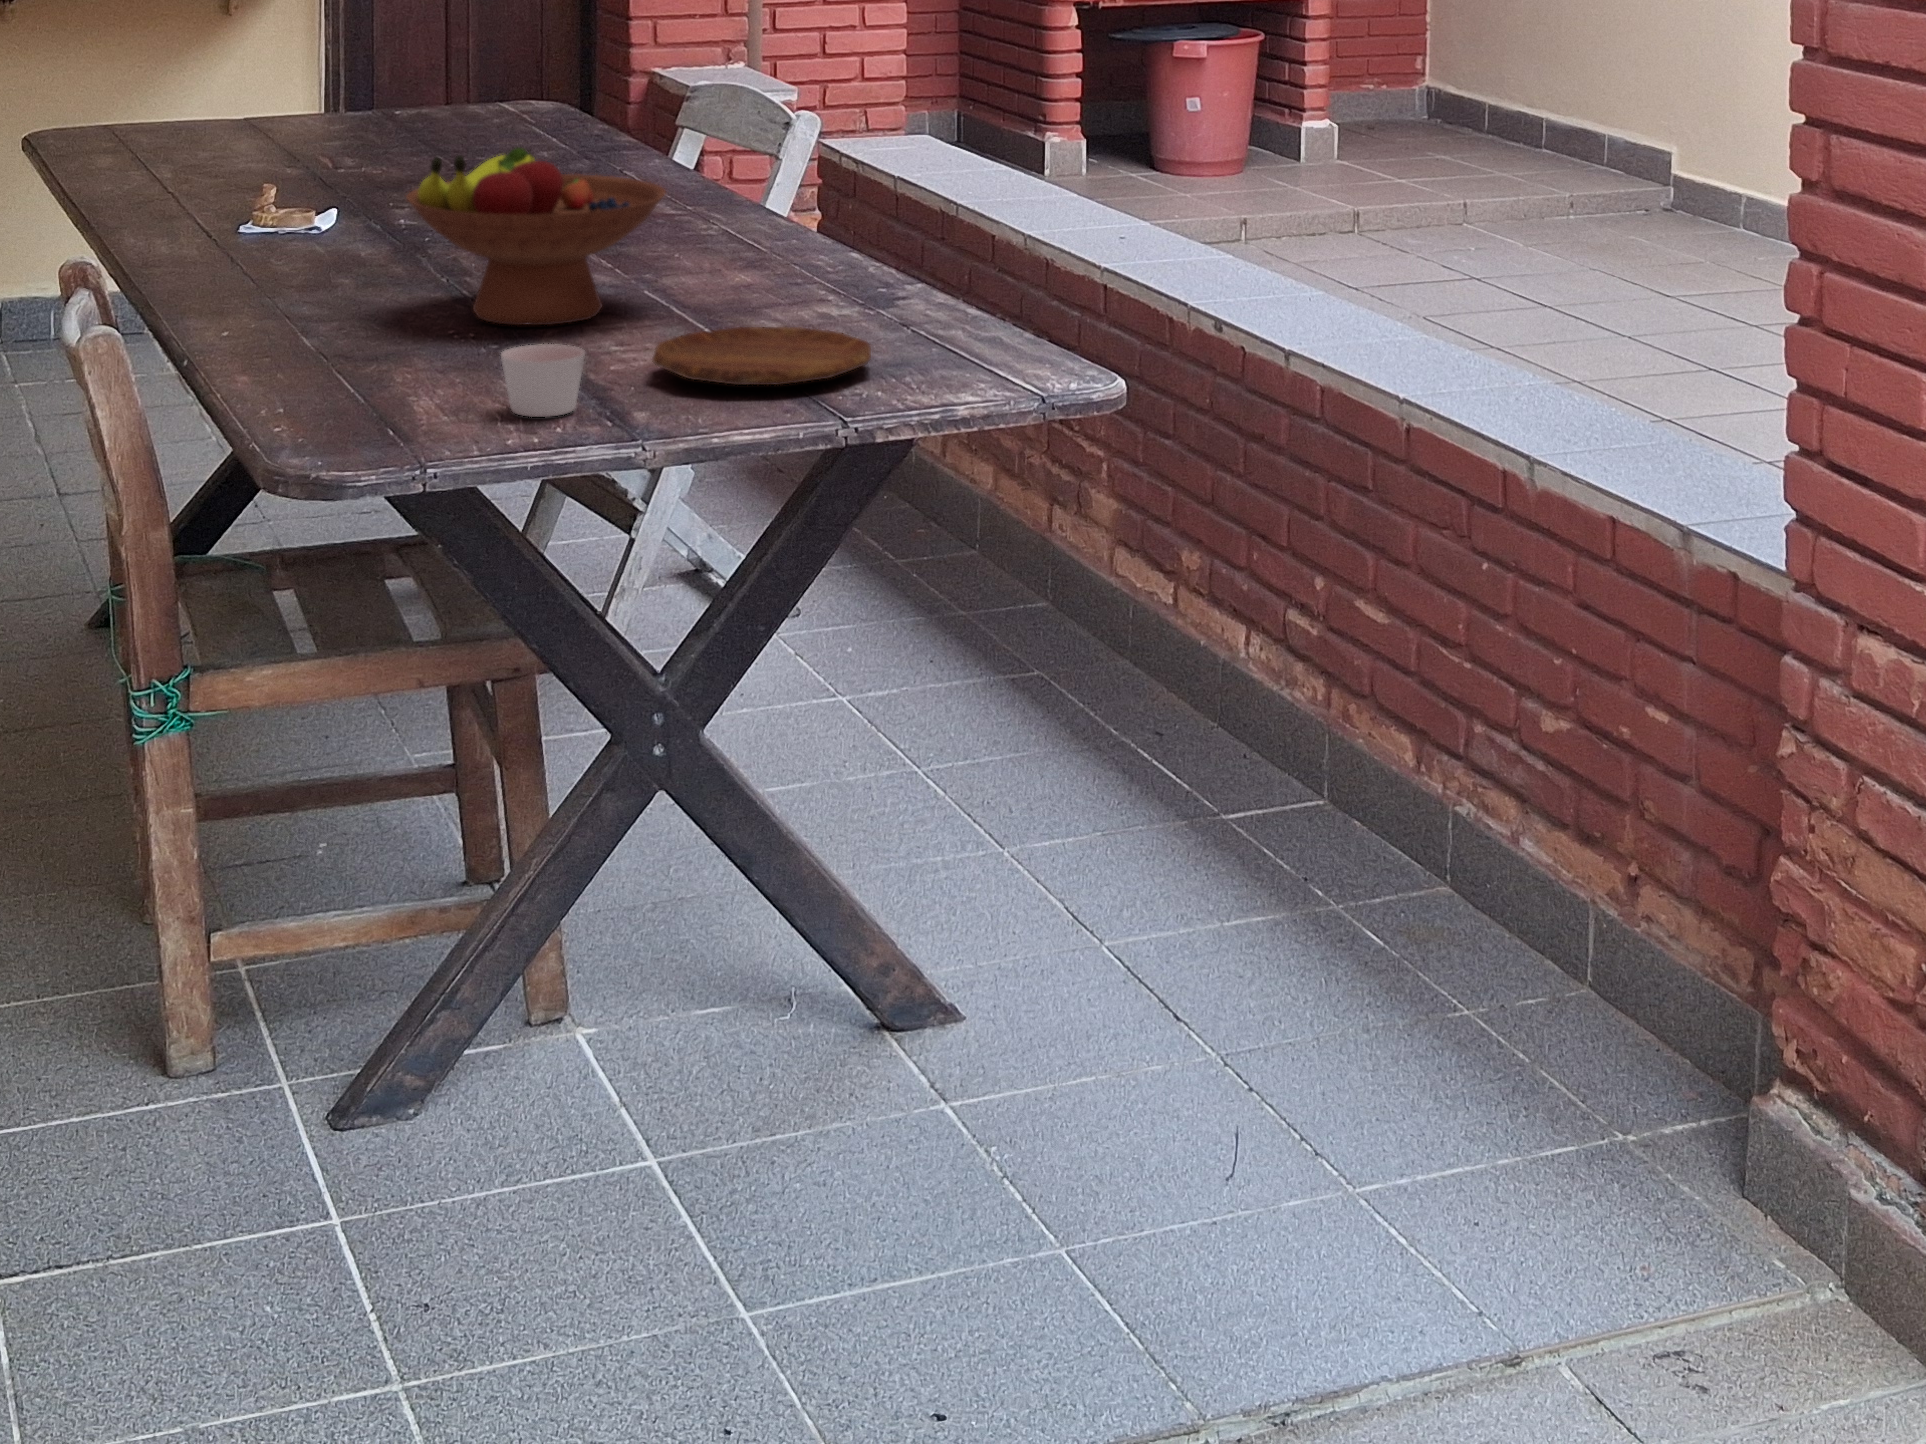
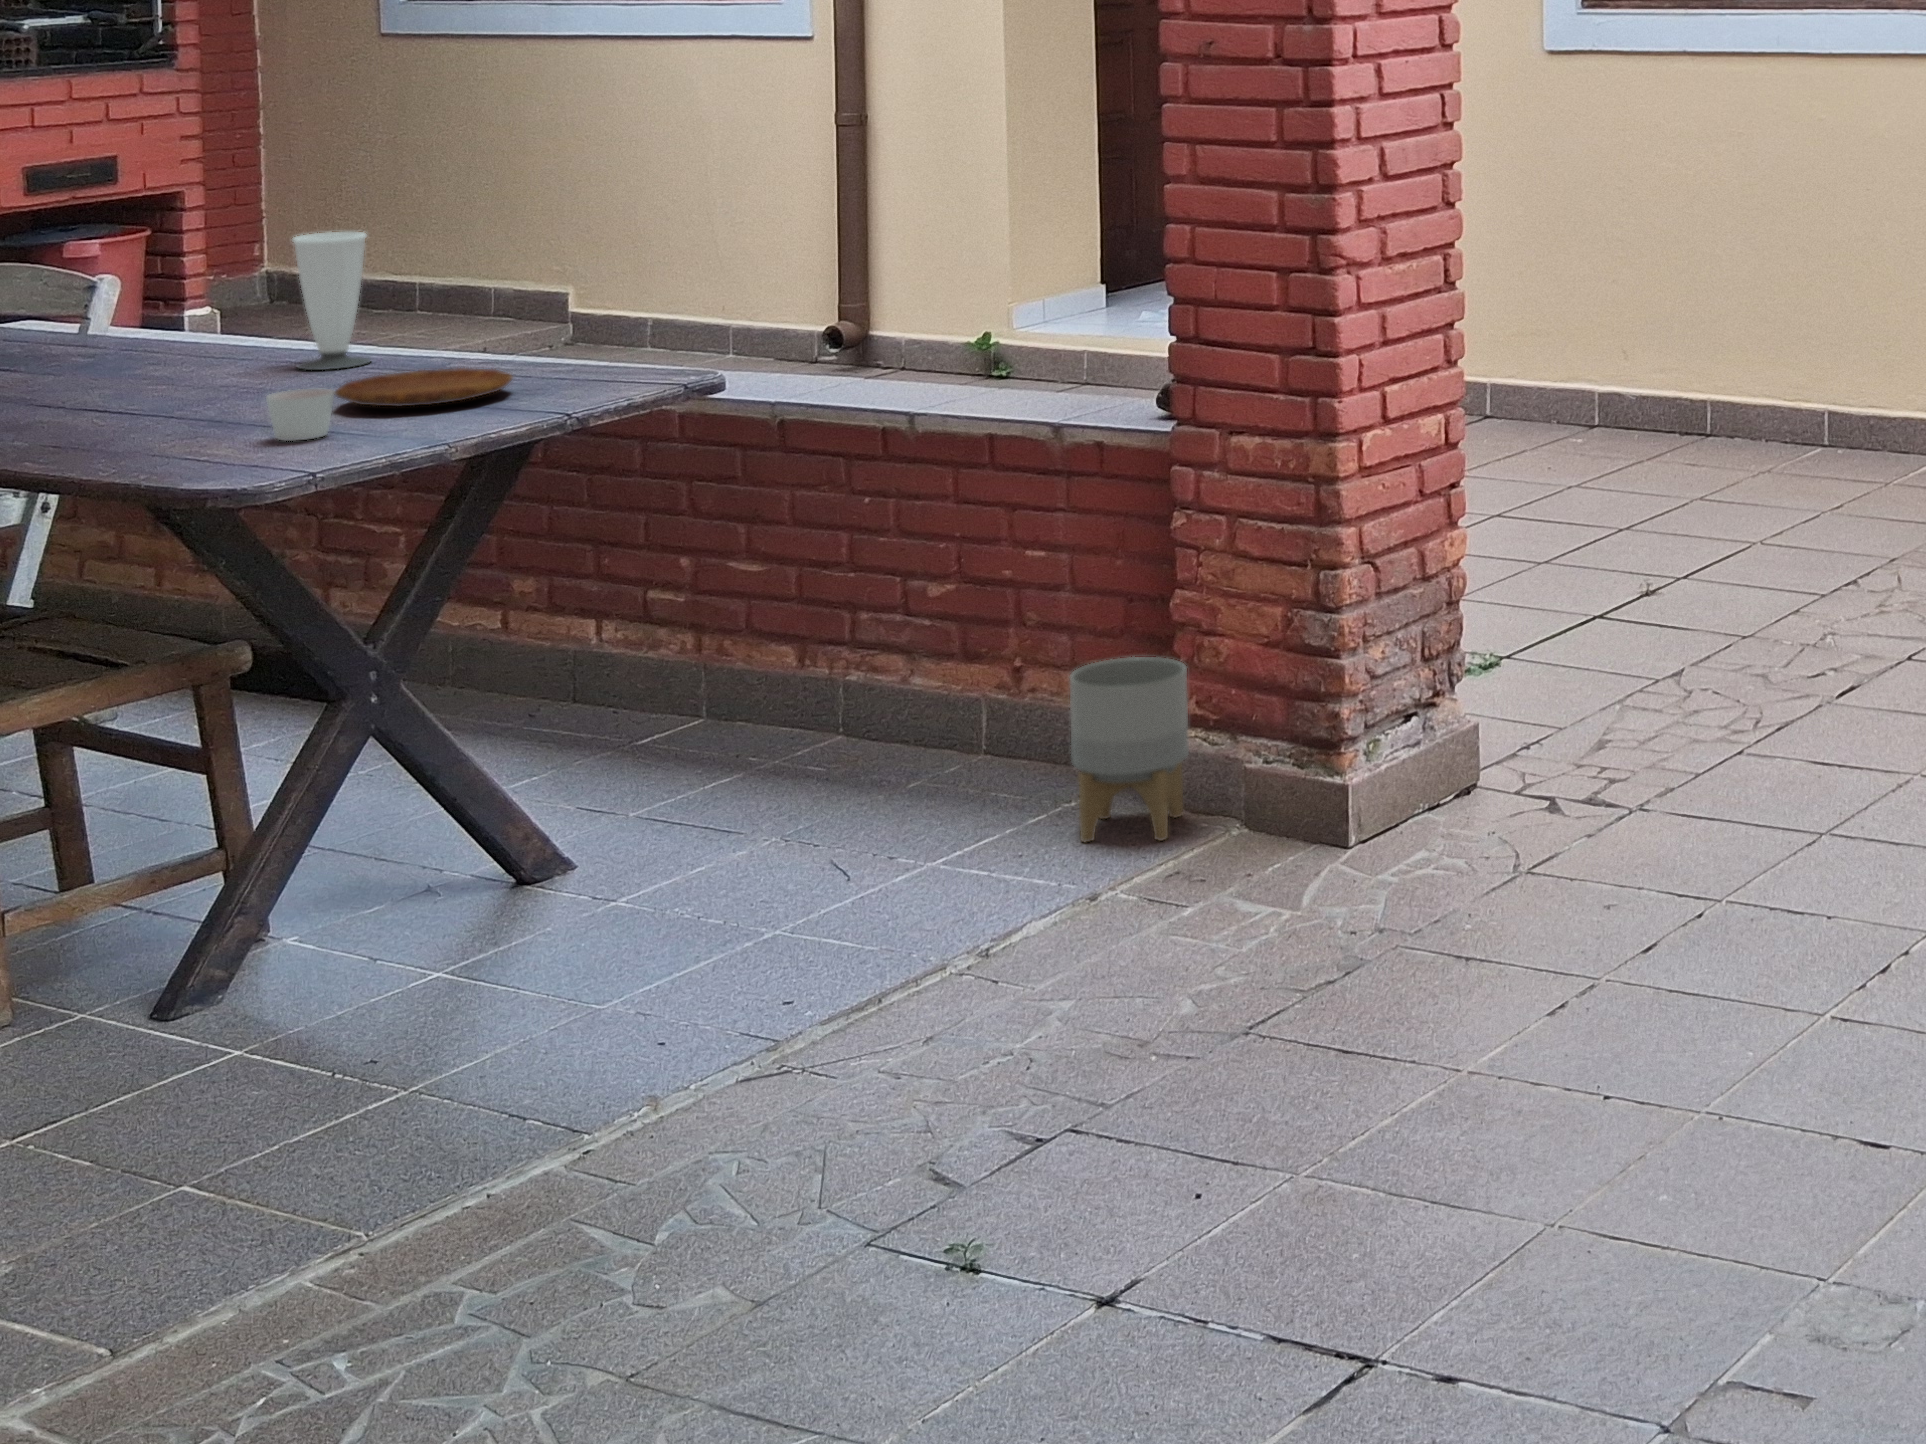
cup: none [753,119,842,299] -> present [293,232,370,370]
fruit bowl: present [407,148,666,325] -> none [25,271,257,409]
planter: none [1567,948,1762,1283] -> present [1070,657,1189,842]

